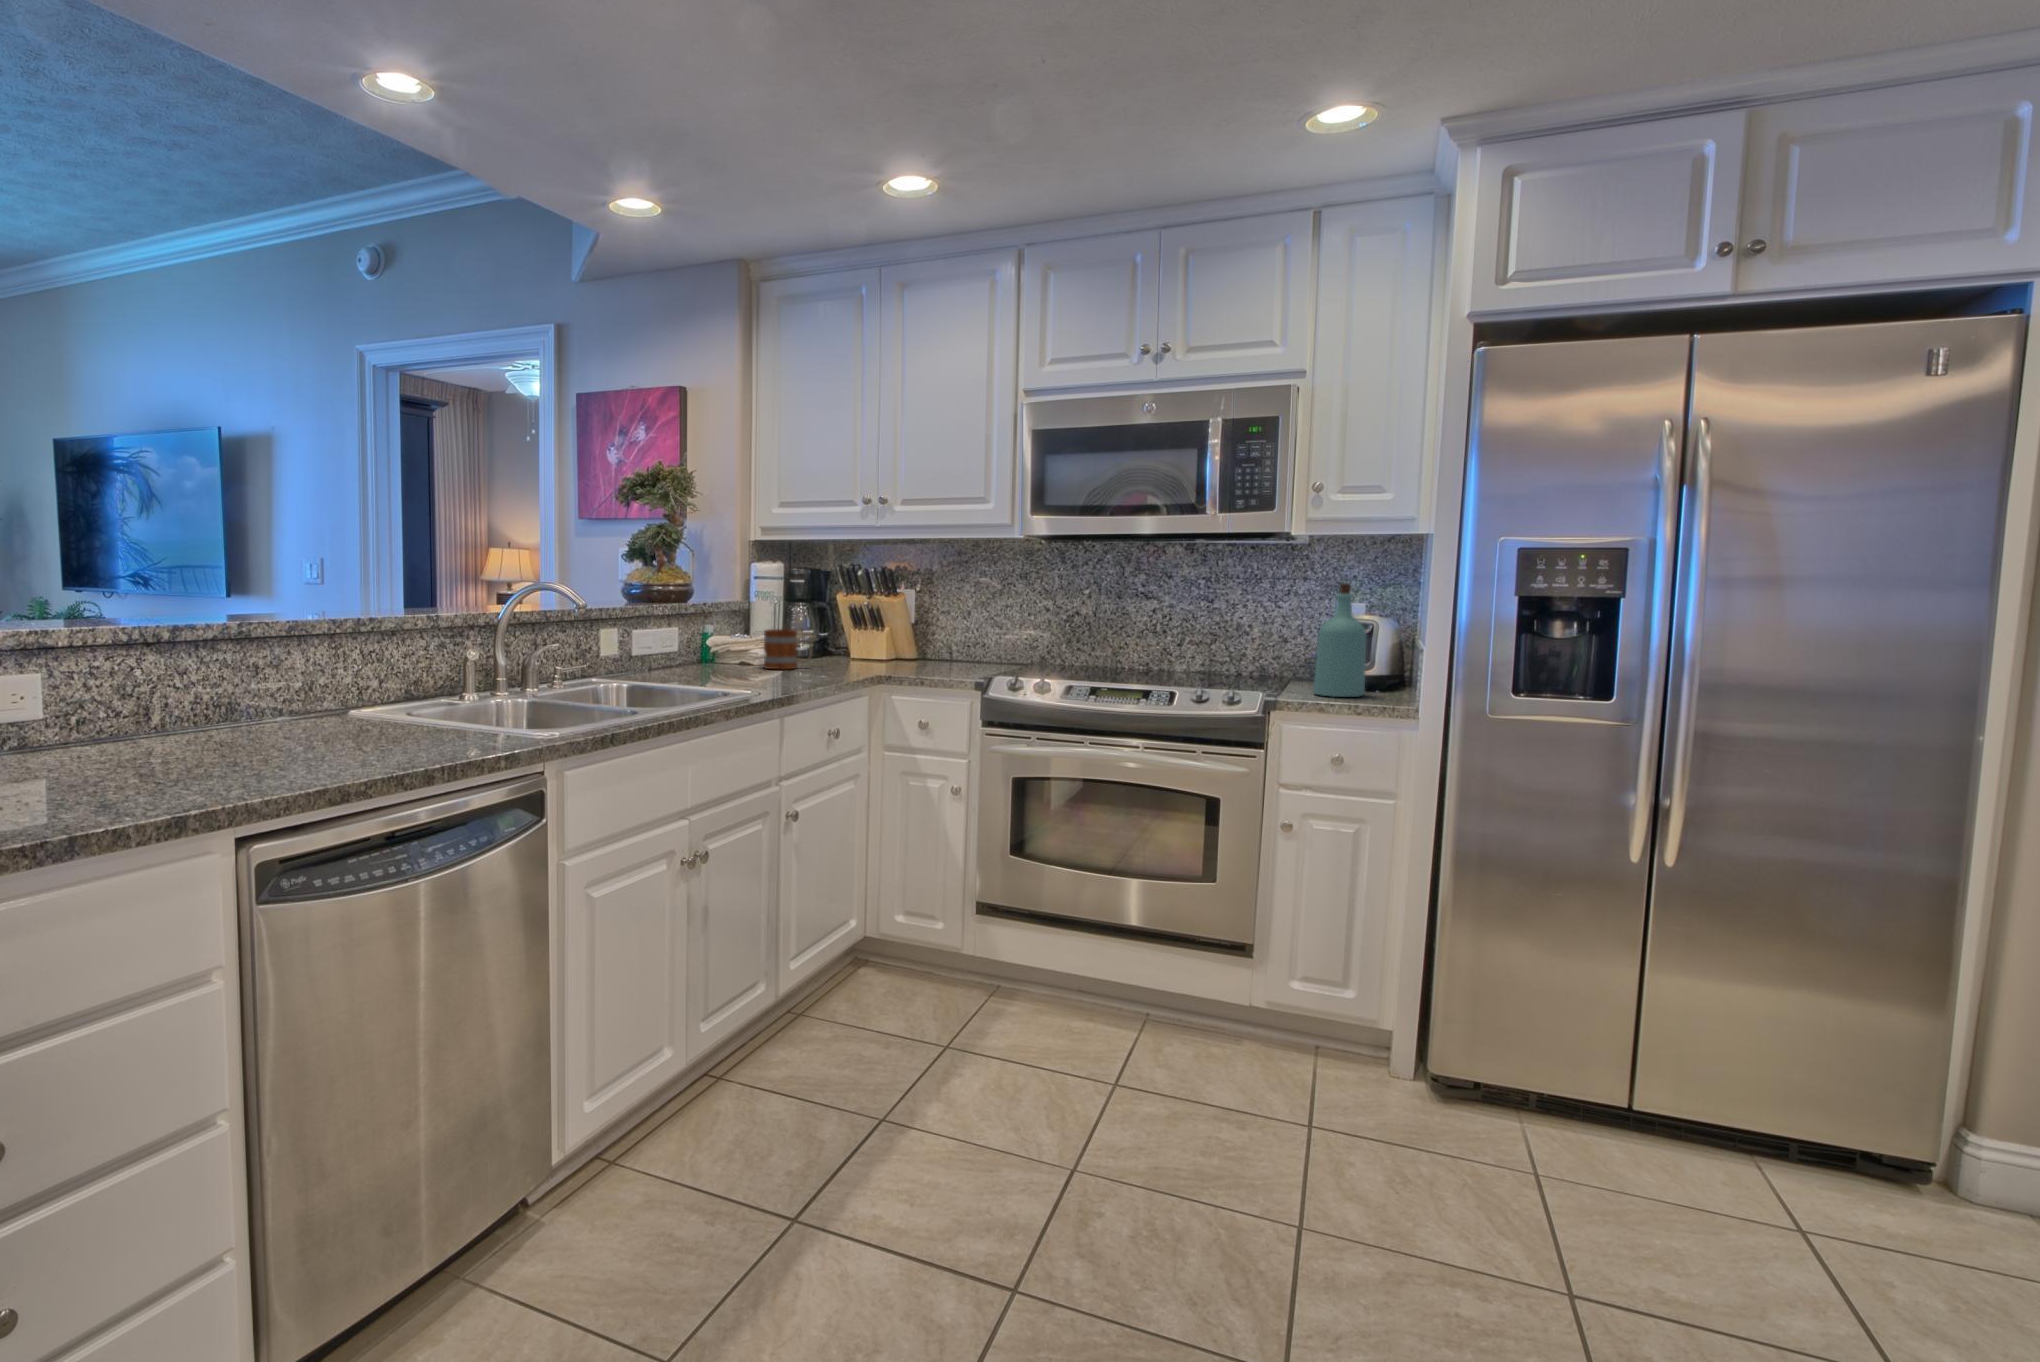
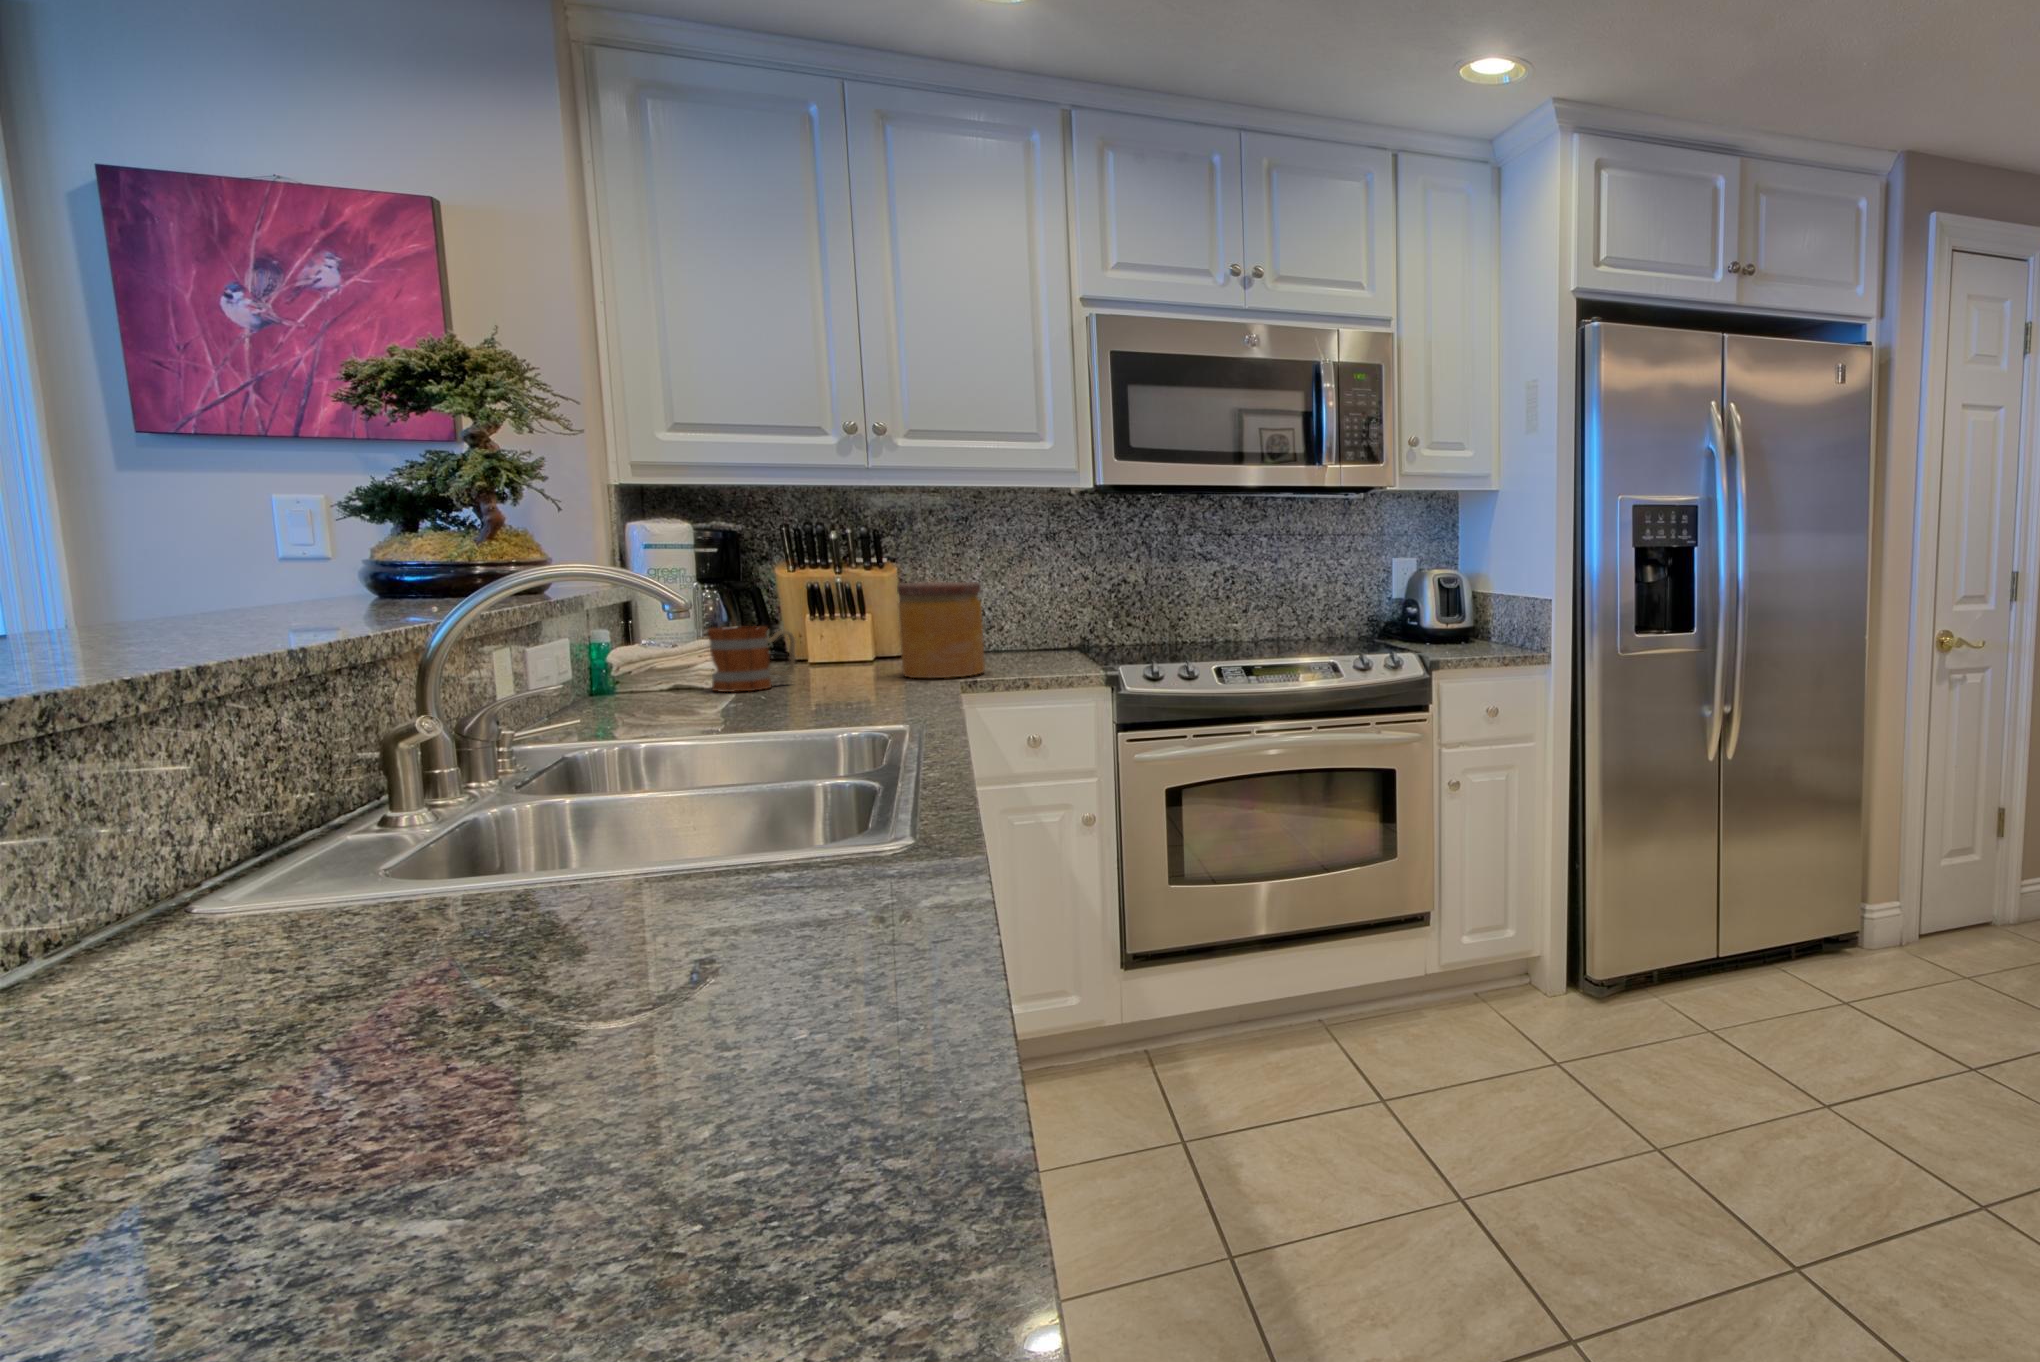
bottle: present [1313,583,1367,697] -> none [1425,539,1468,652]
jar: none [873,606,928,674] -> present [897,582,985,678]

